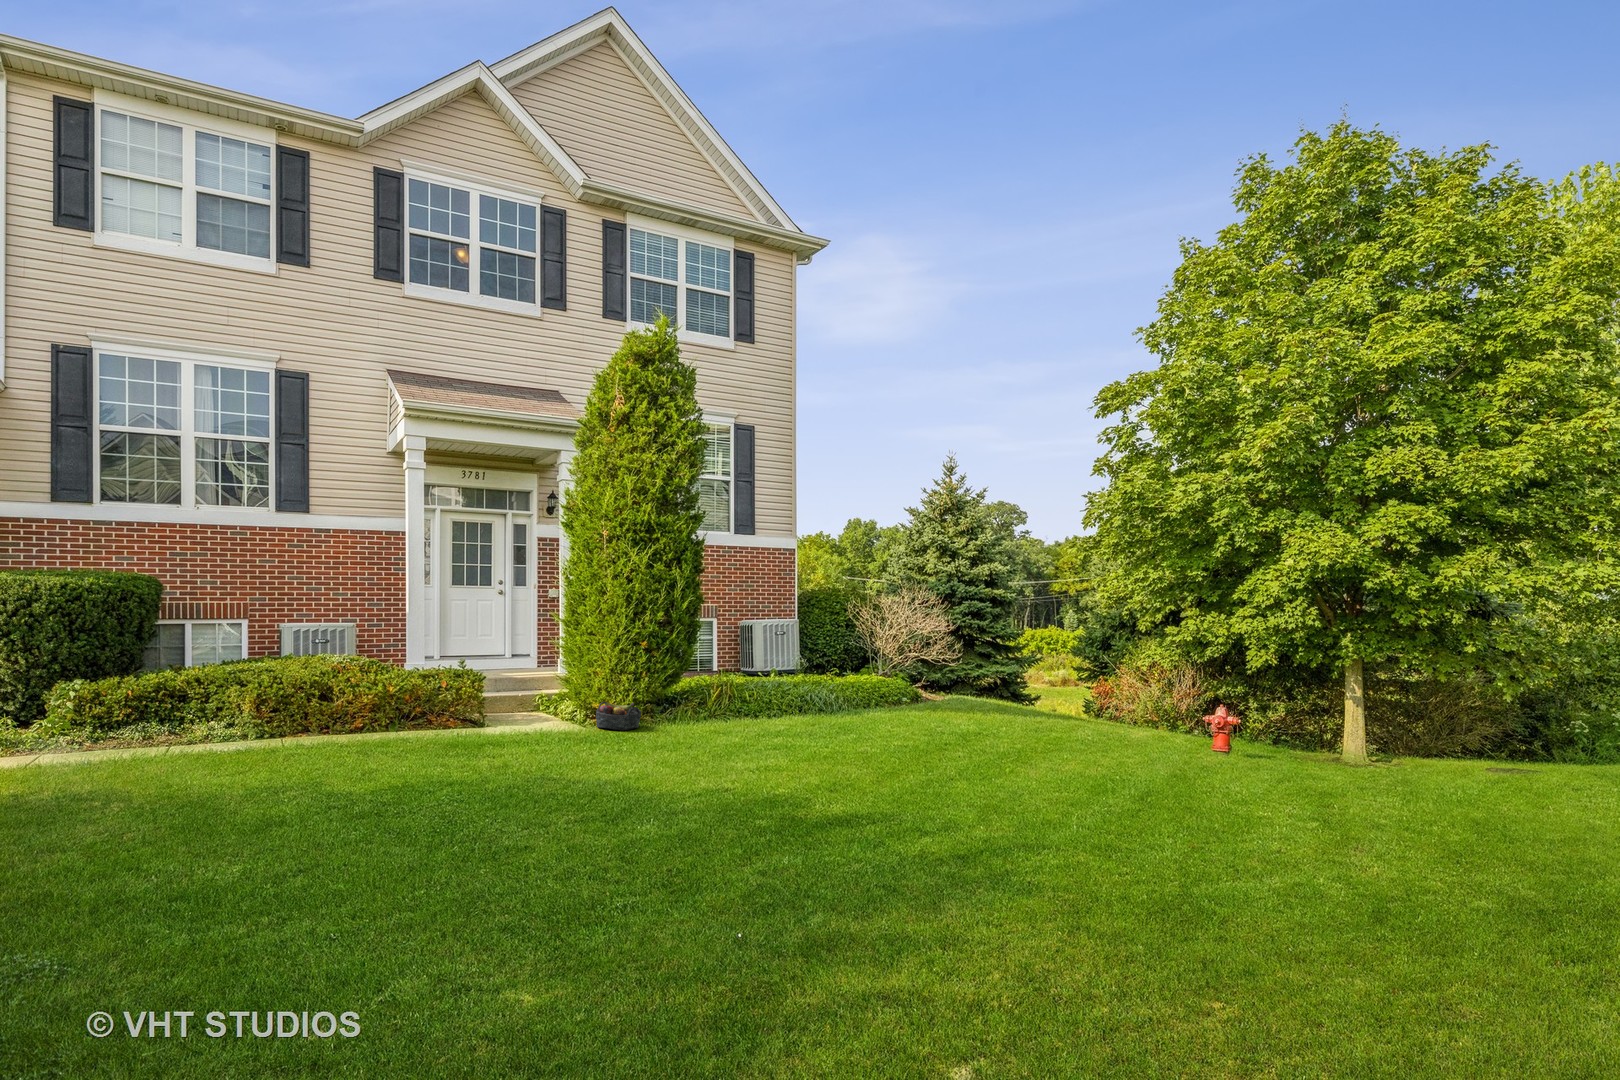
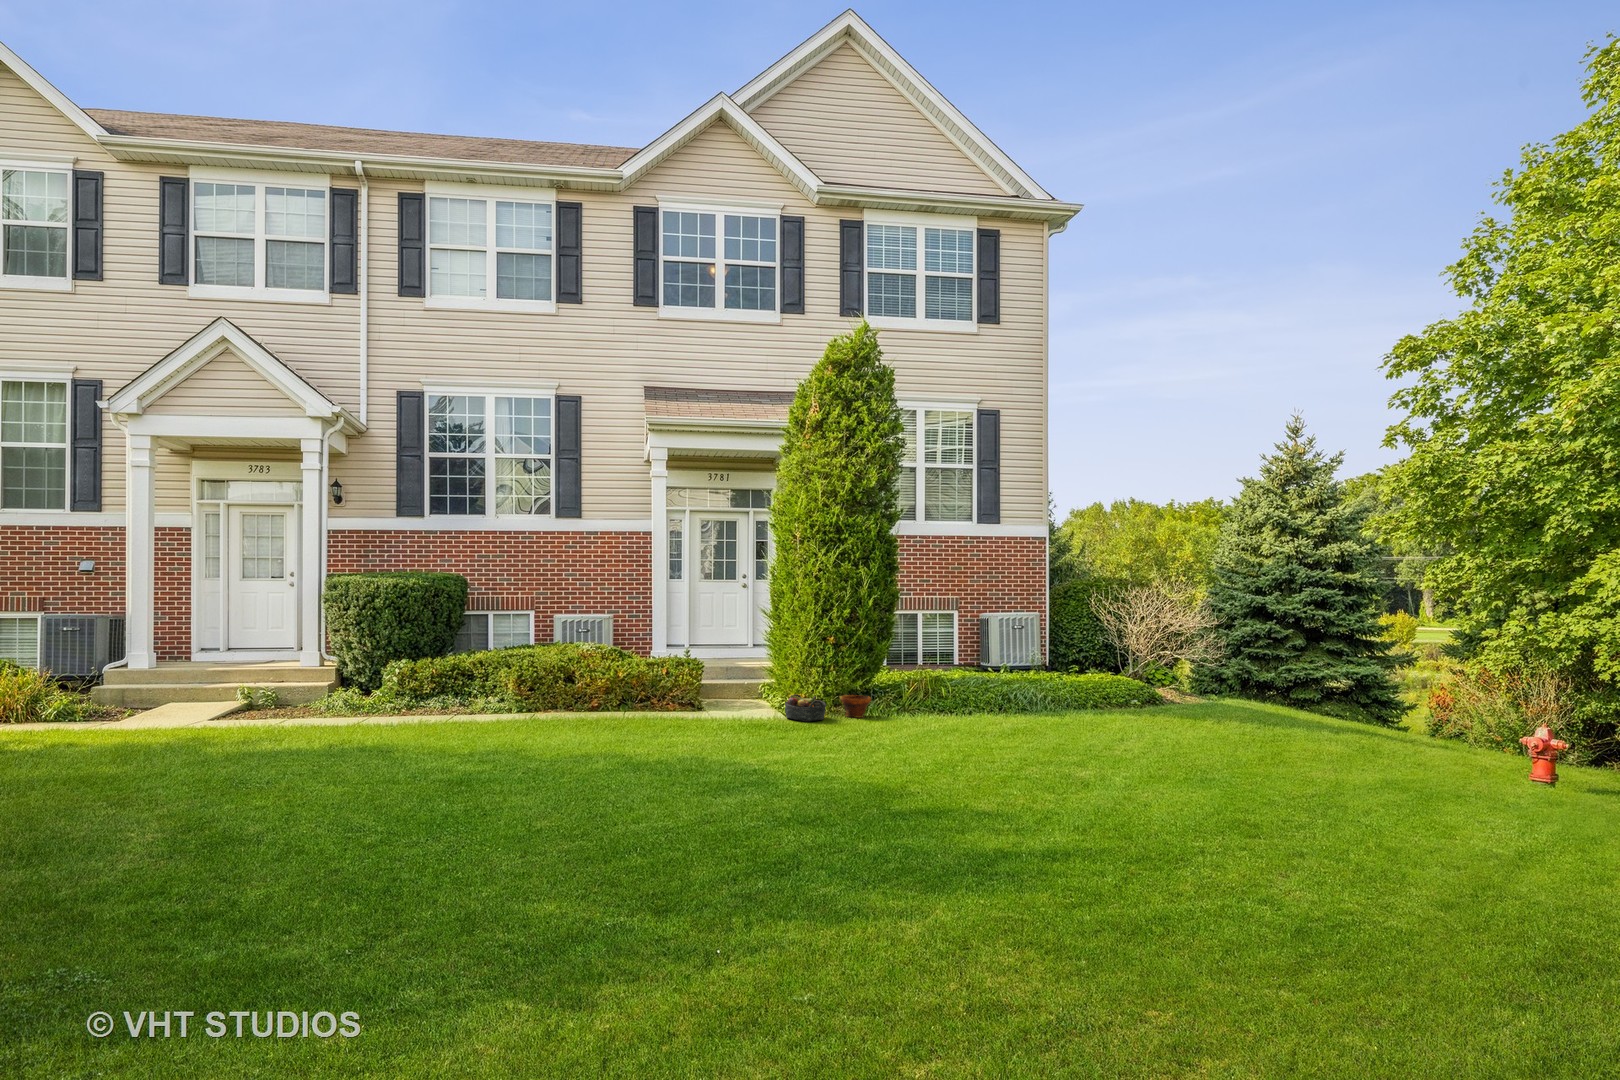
planter: none [648,700,681,723] -> present [840,695,871,718]

